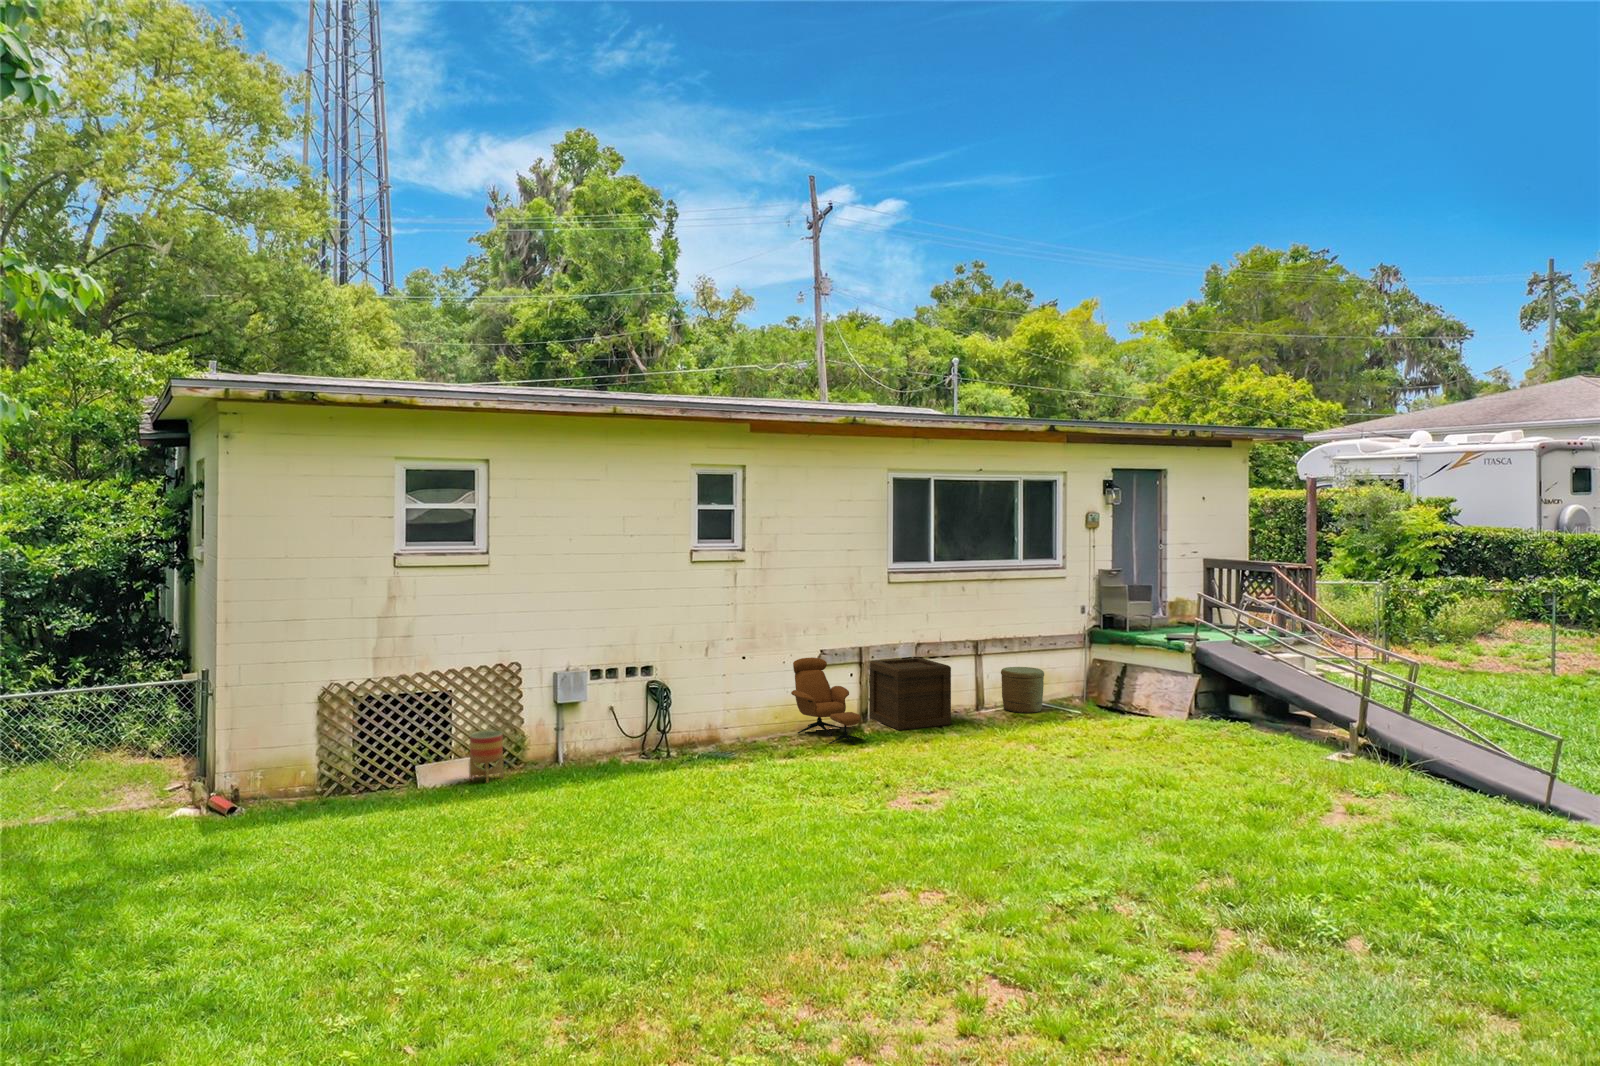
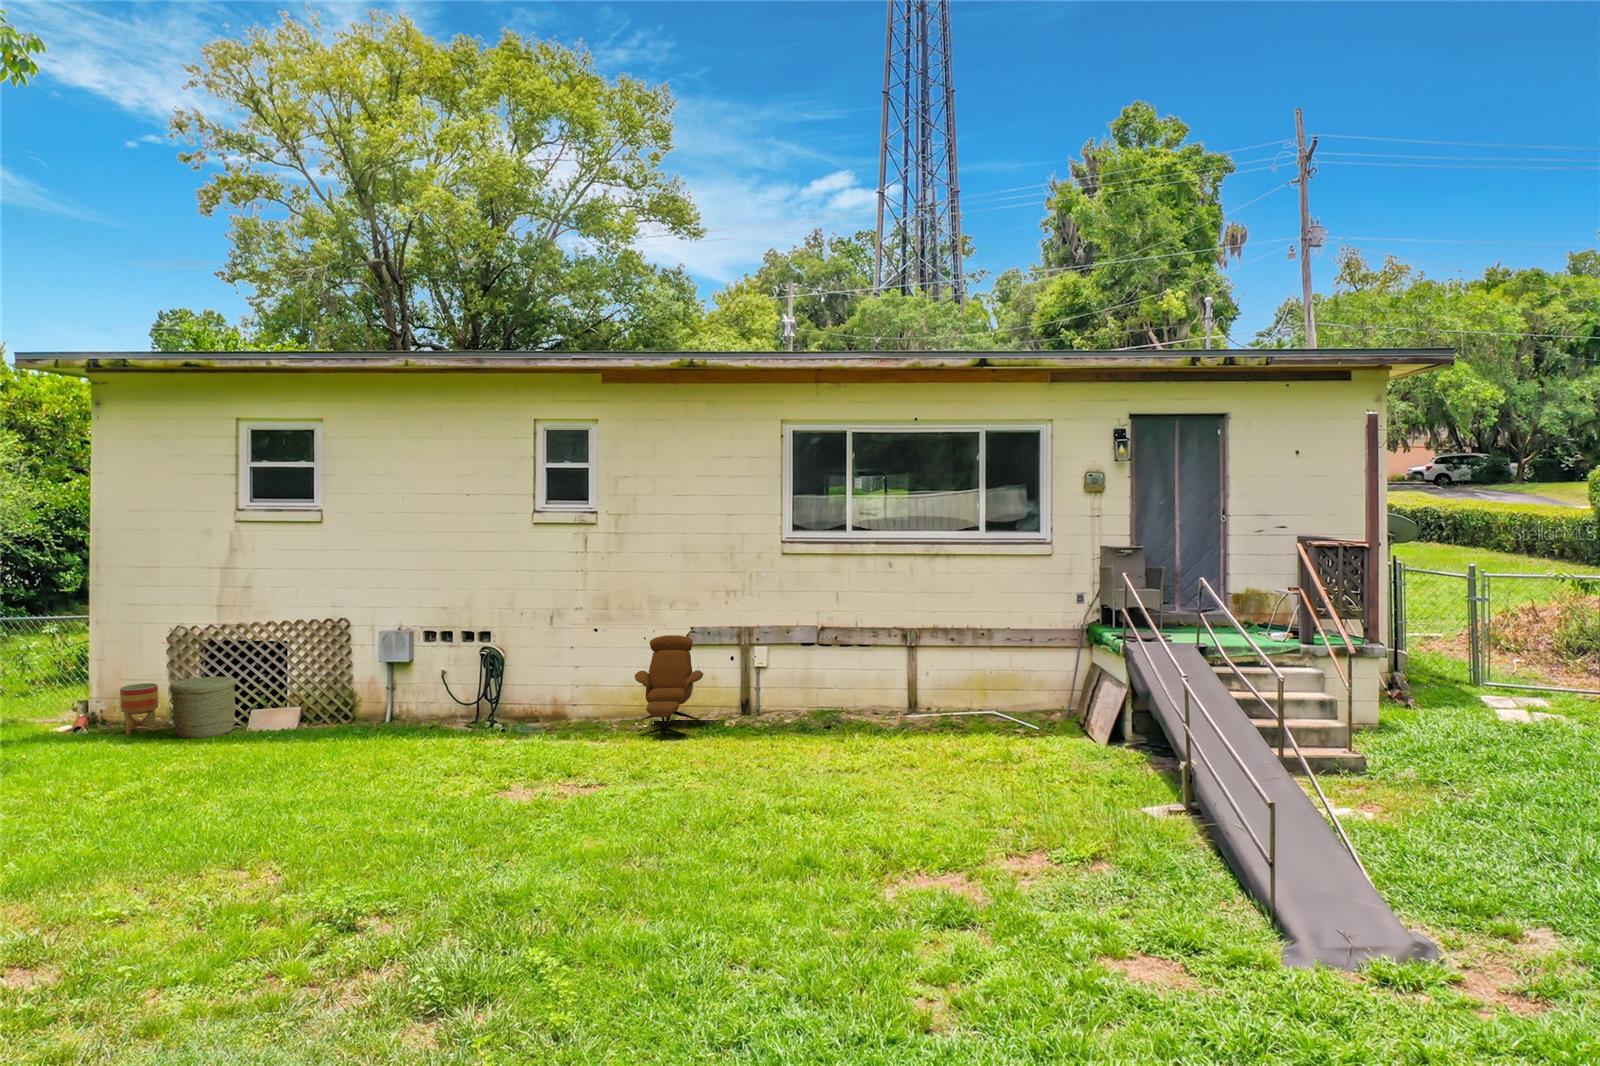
wooden crate: present [870,658,951,730] -> none [749,645,825,731]
woven basket: present [1001,667,1044,713] -> present [170,677,236,738]
planter: present [469,731,504,783] -> present [120,683,158,734]

